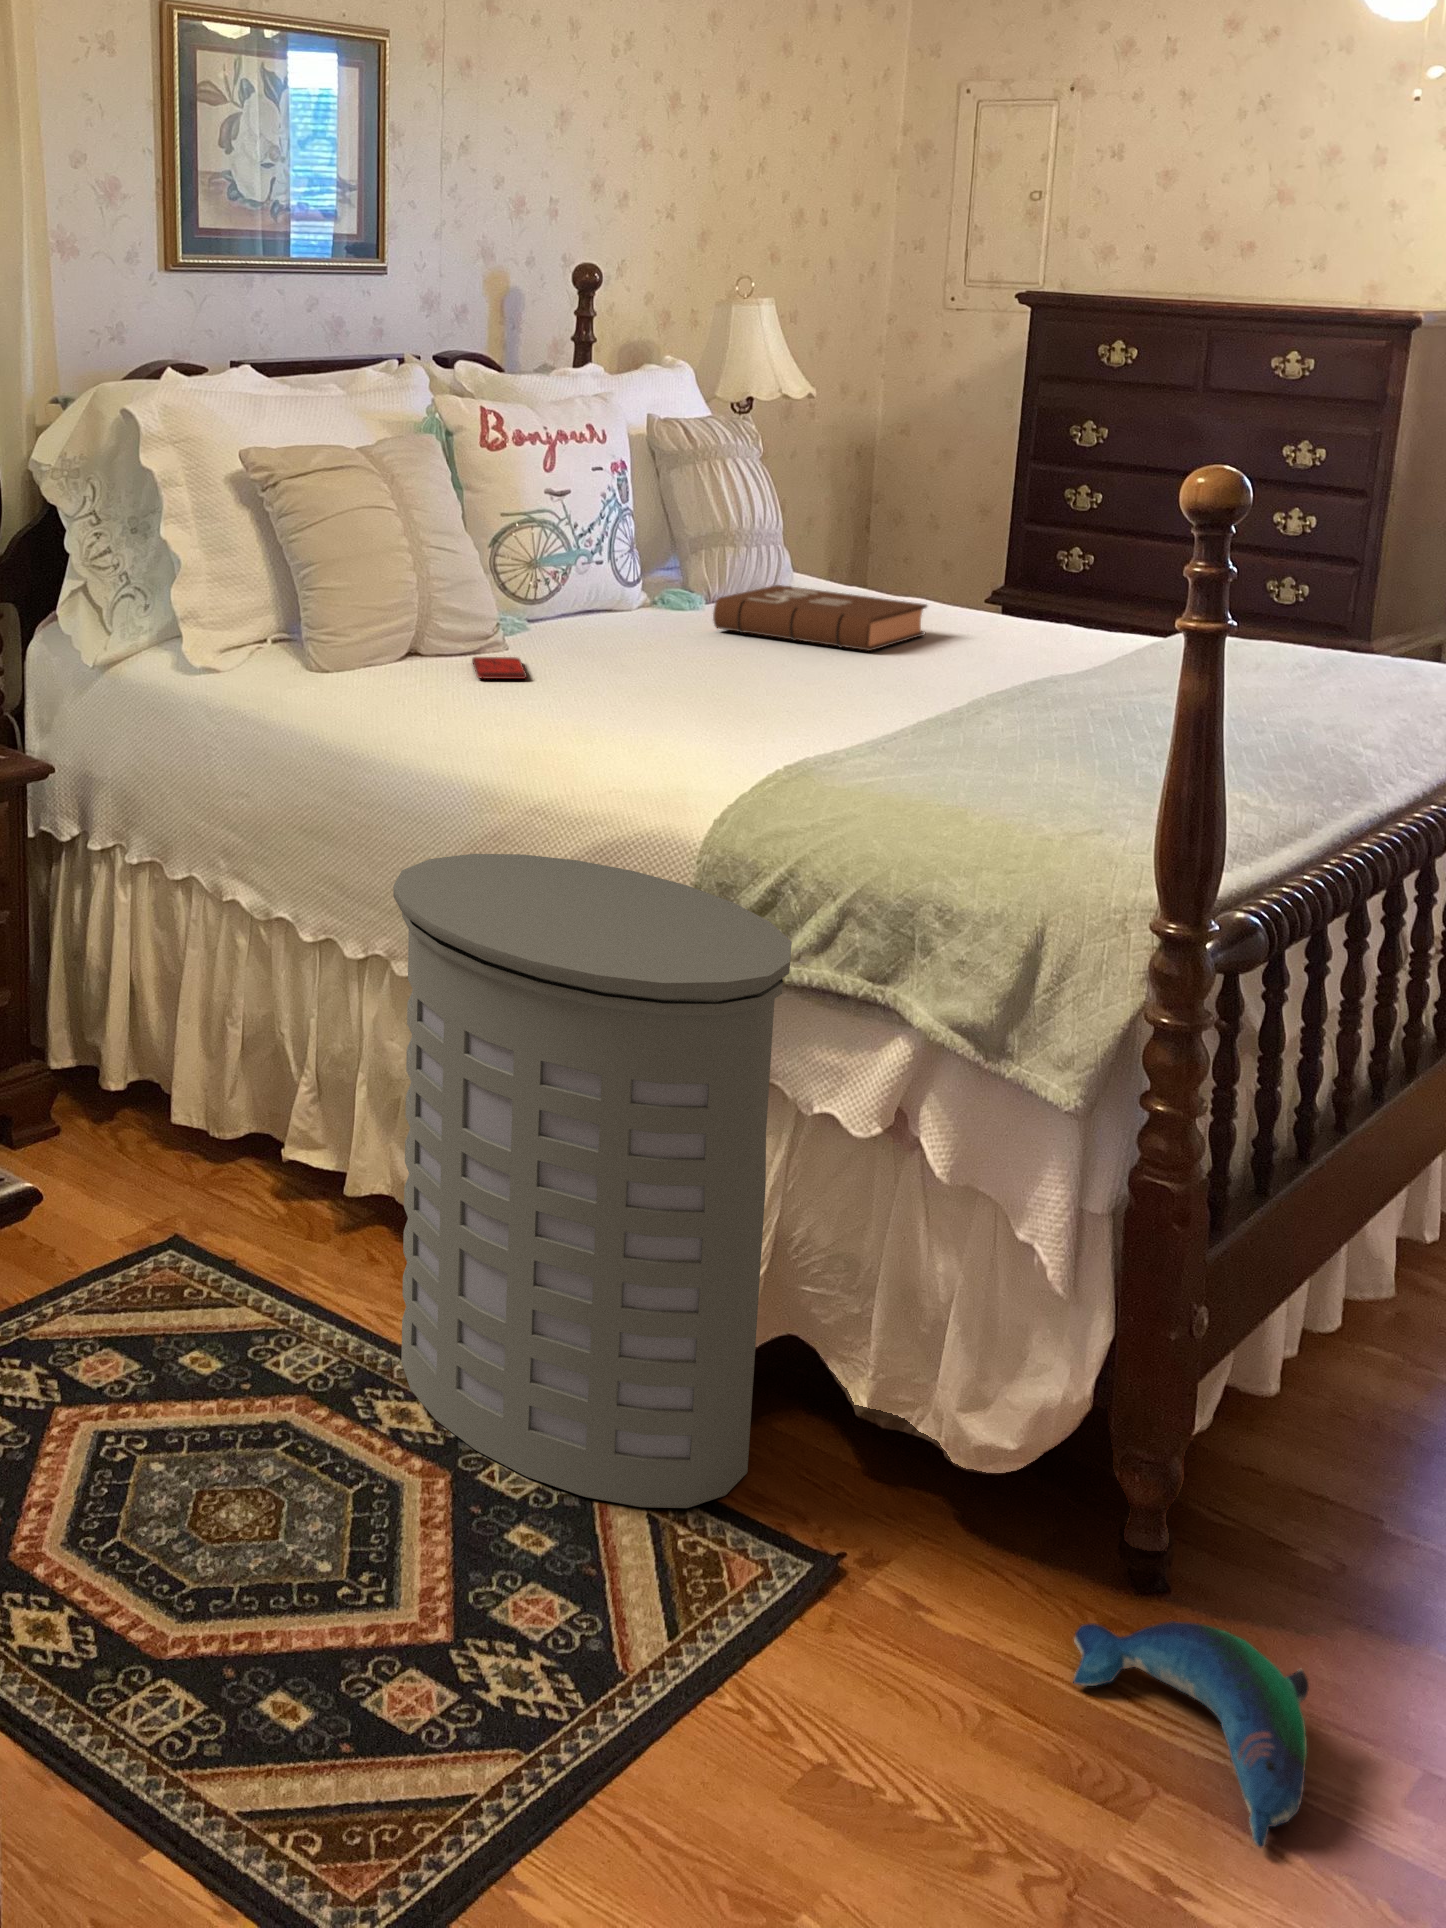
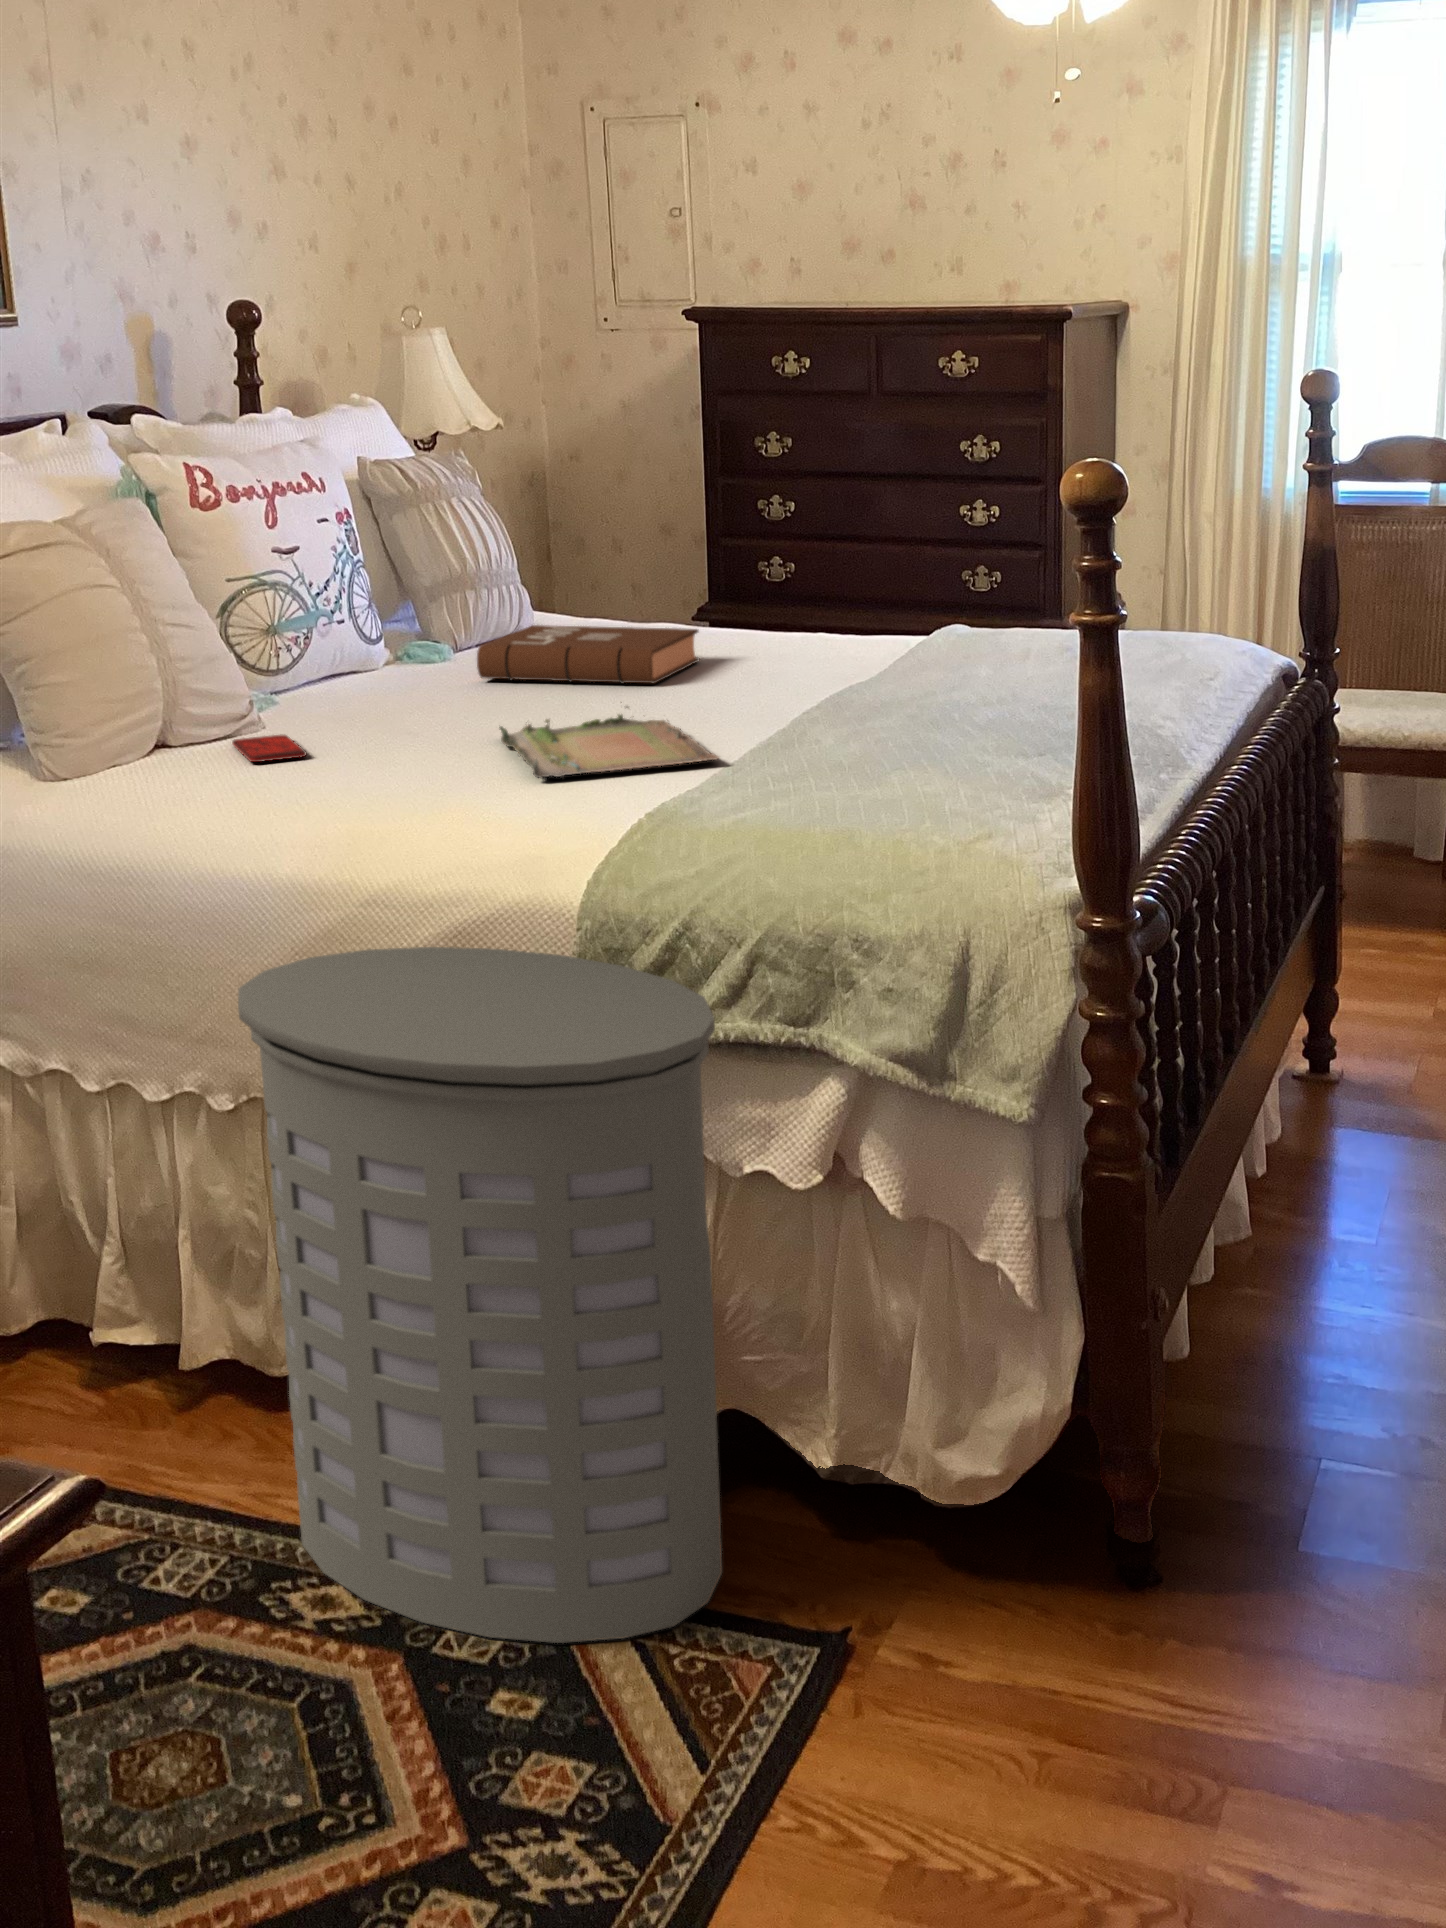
tray: none [698,663,884,727] -> present [499,706,719,779]
plush toy: present [1073,1621,1309,1848] -> none [1104,1611,1365,1816]

